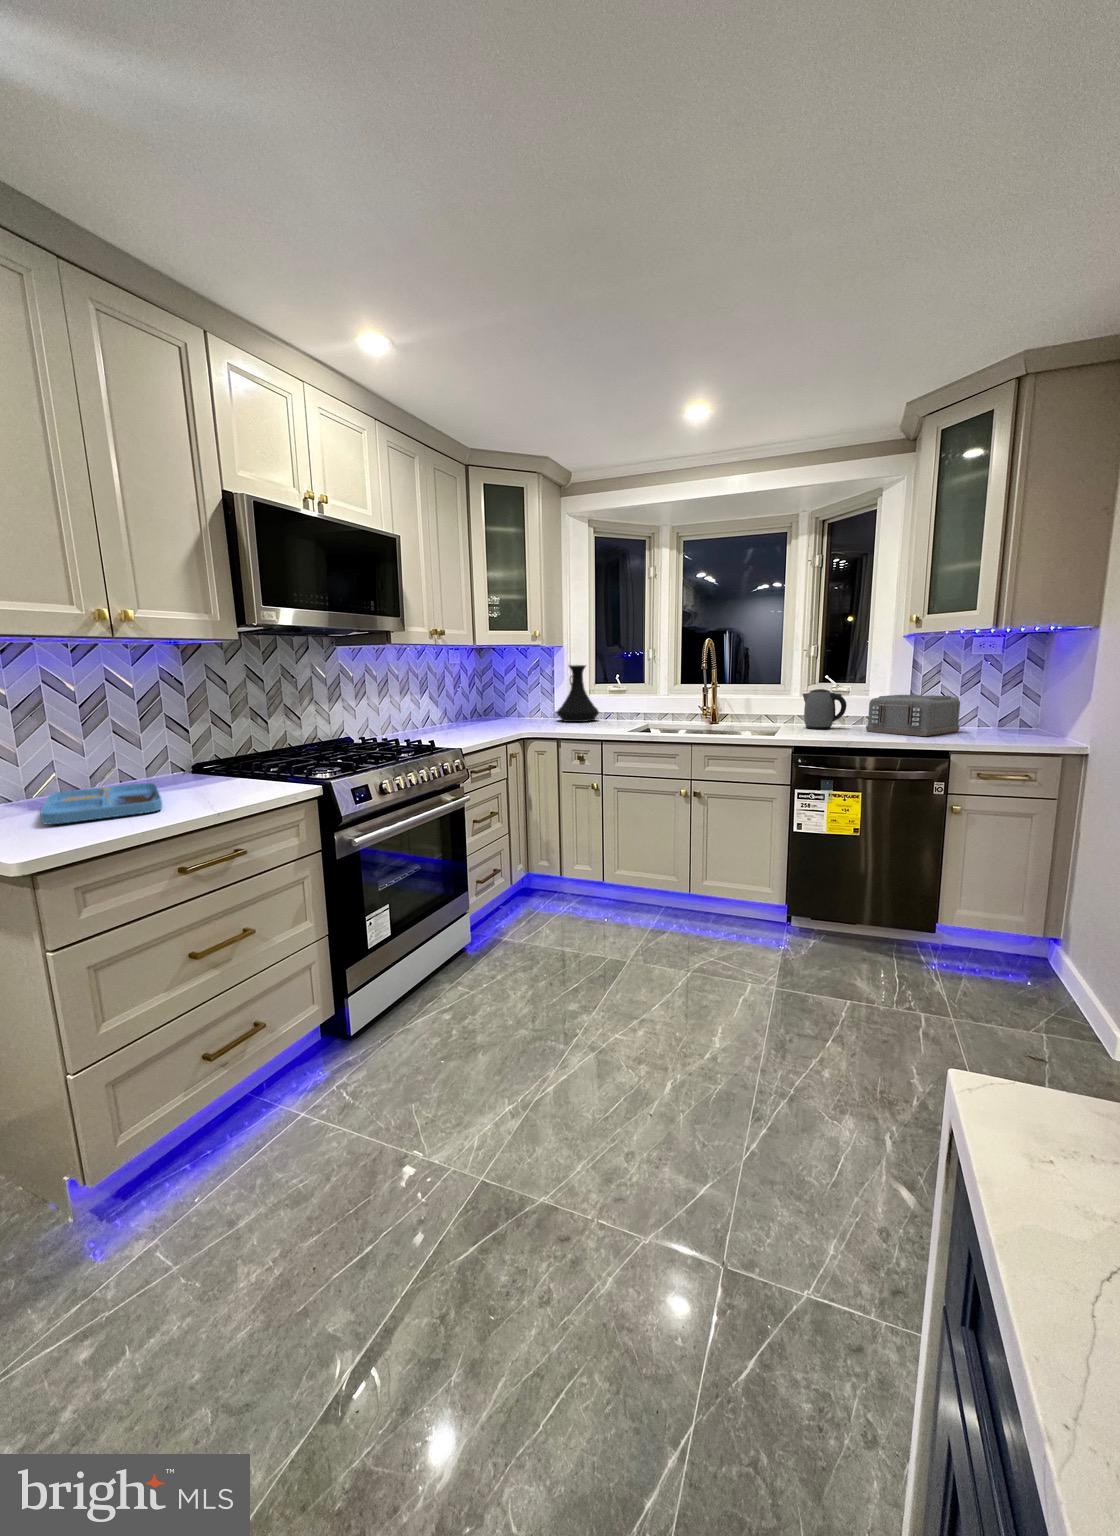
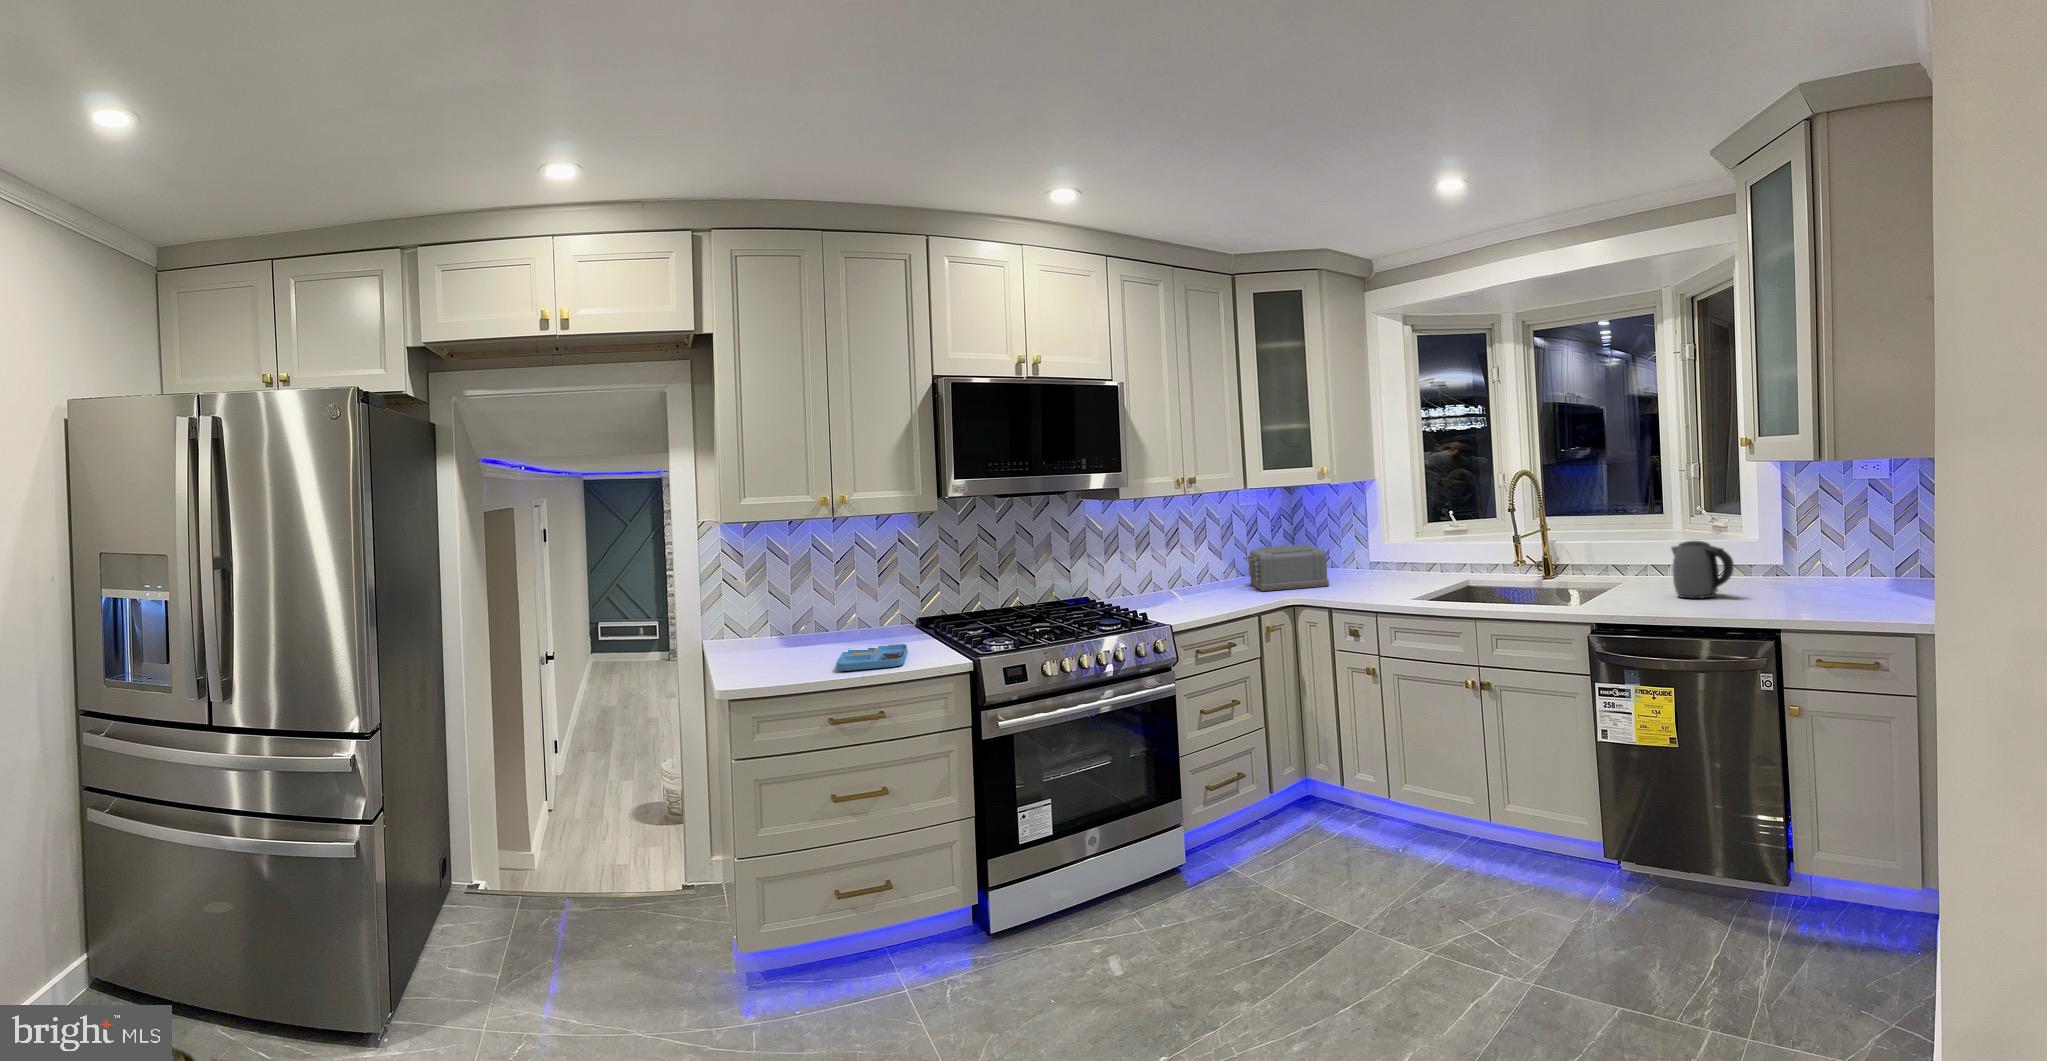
vase: present [557,665,599,722] -> none [1367,502,1426,578]
toaster: present [866,695,960,736] -> present [1243,544,1329,591]

